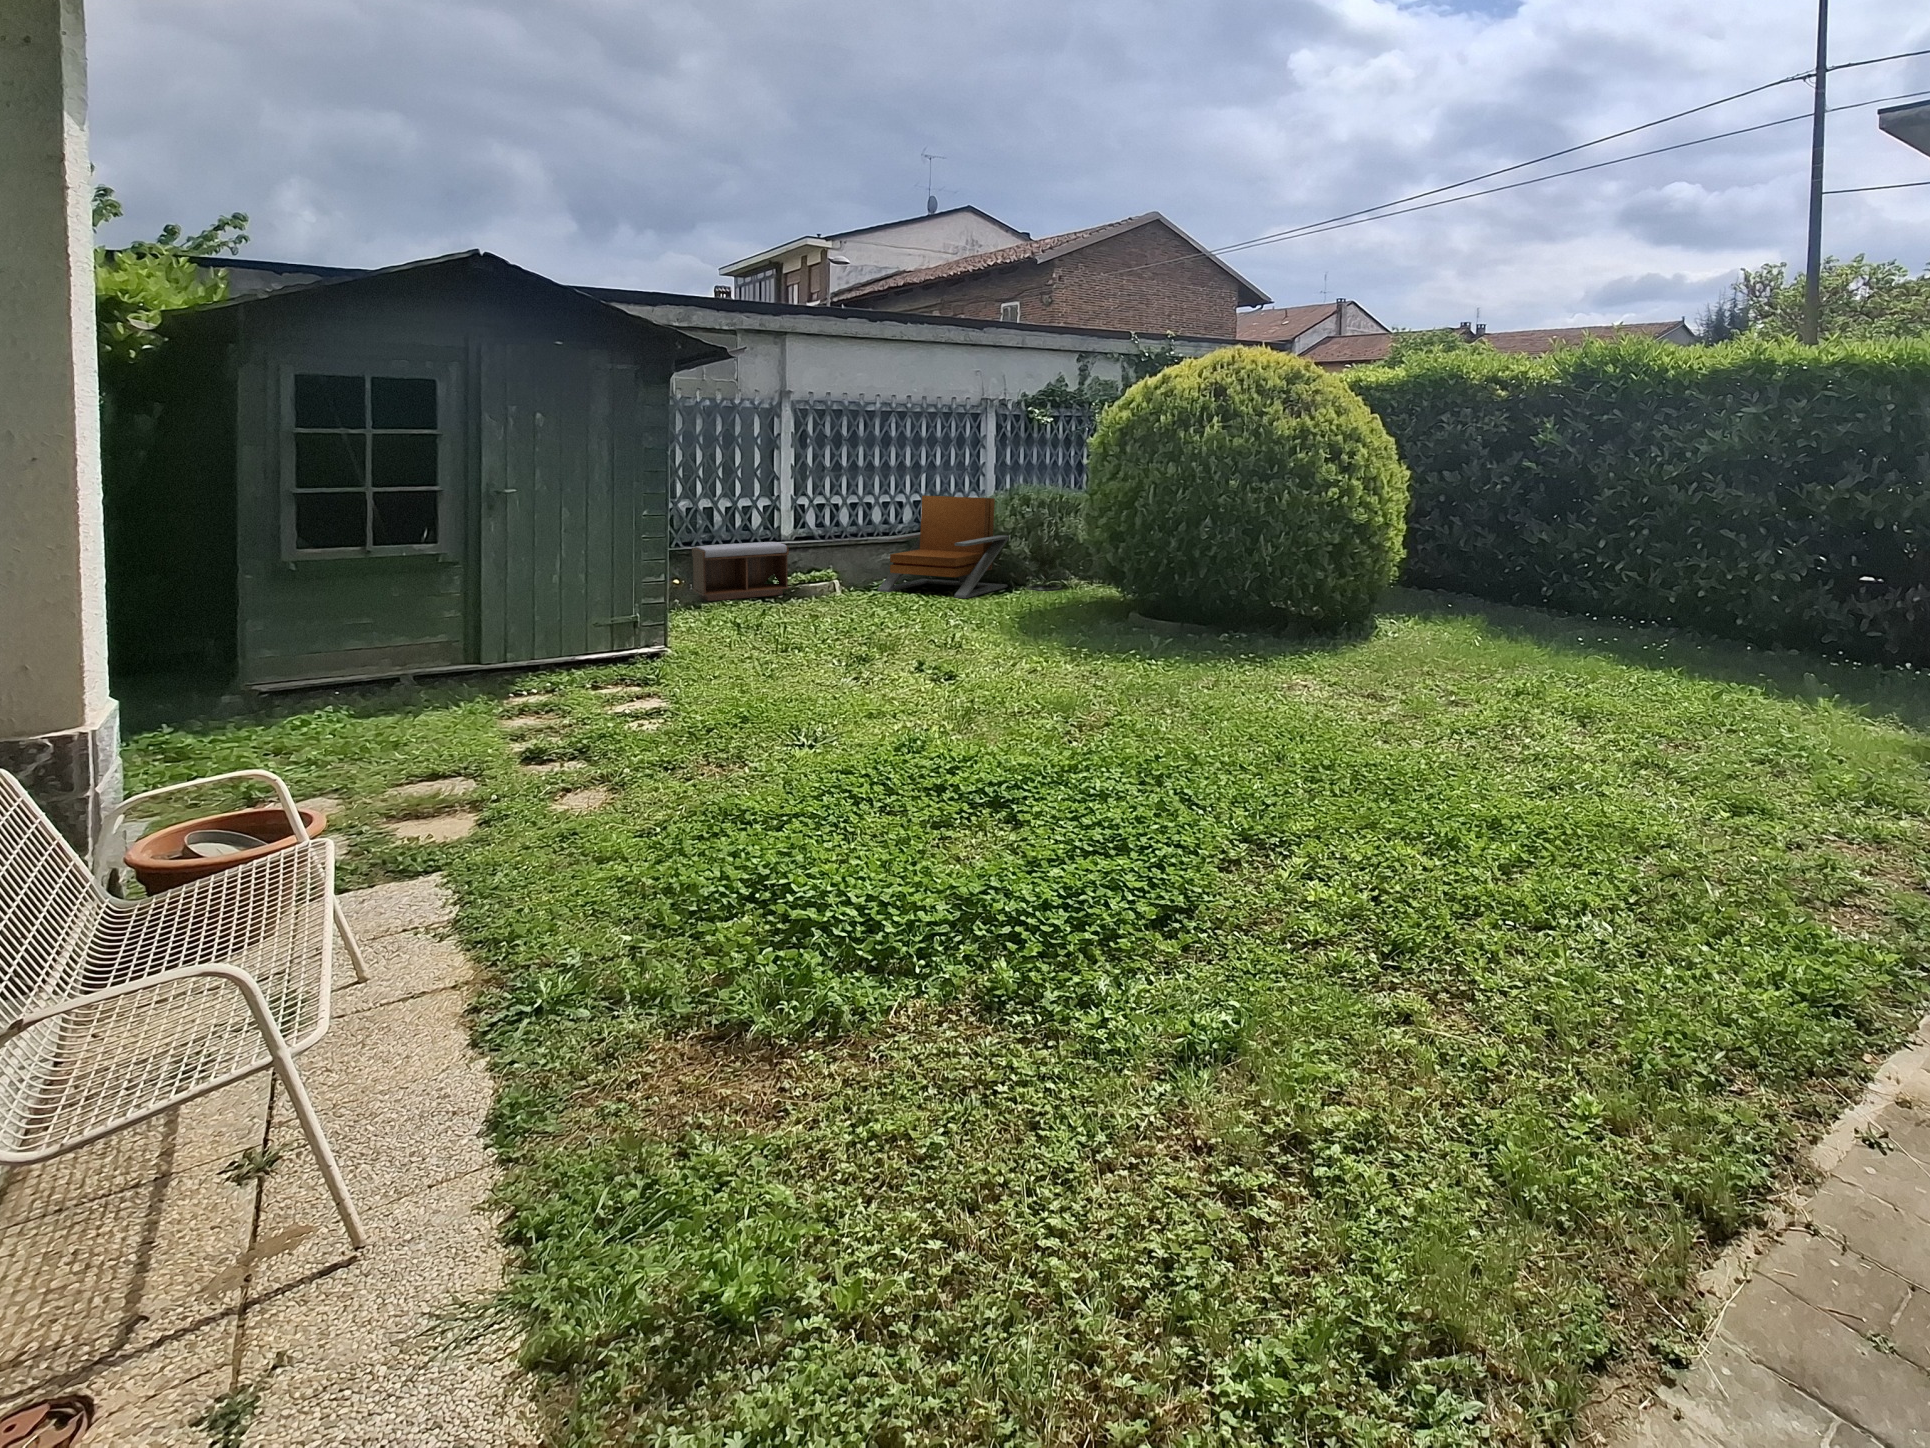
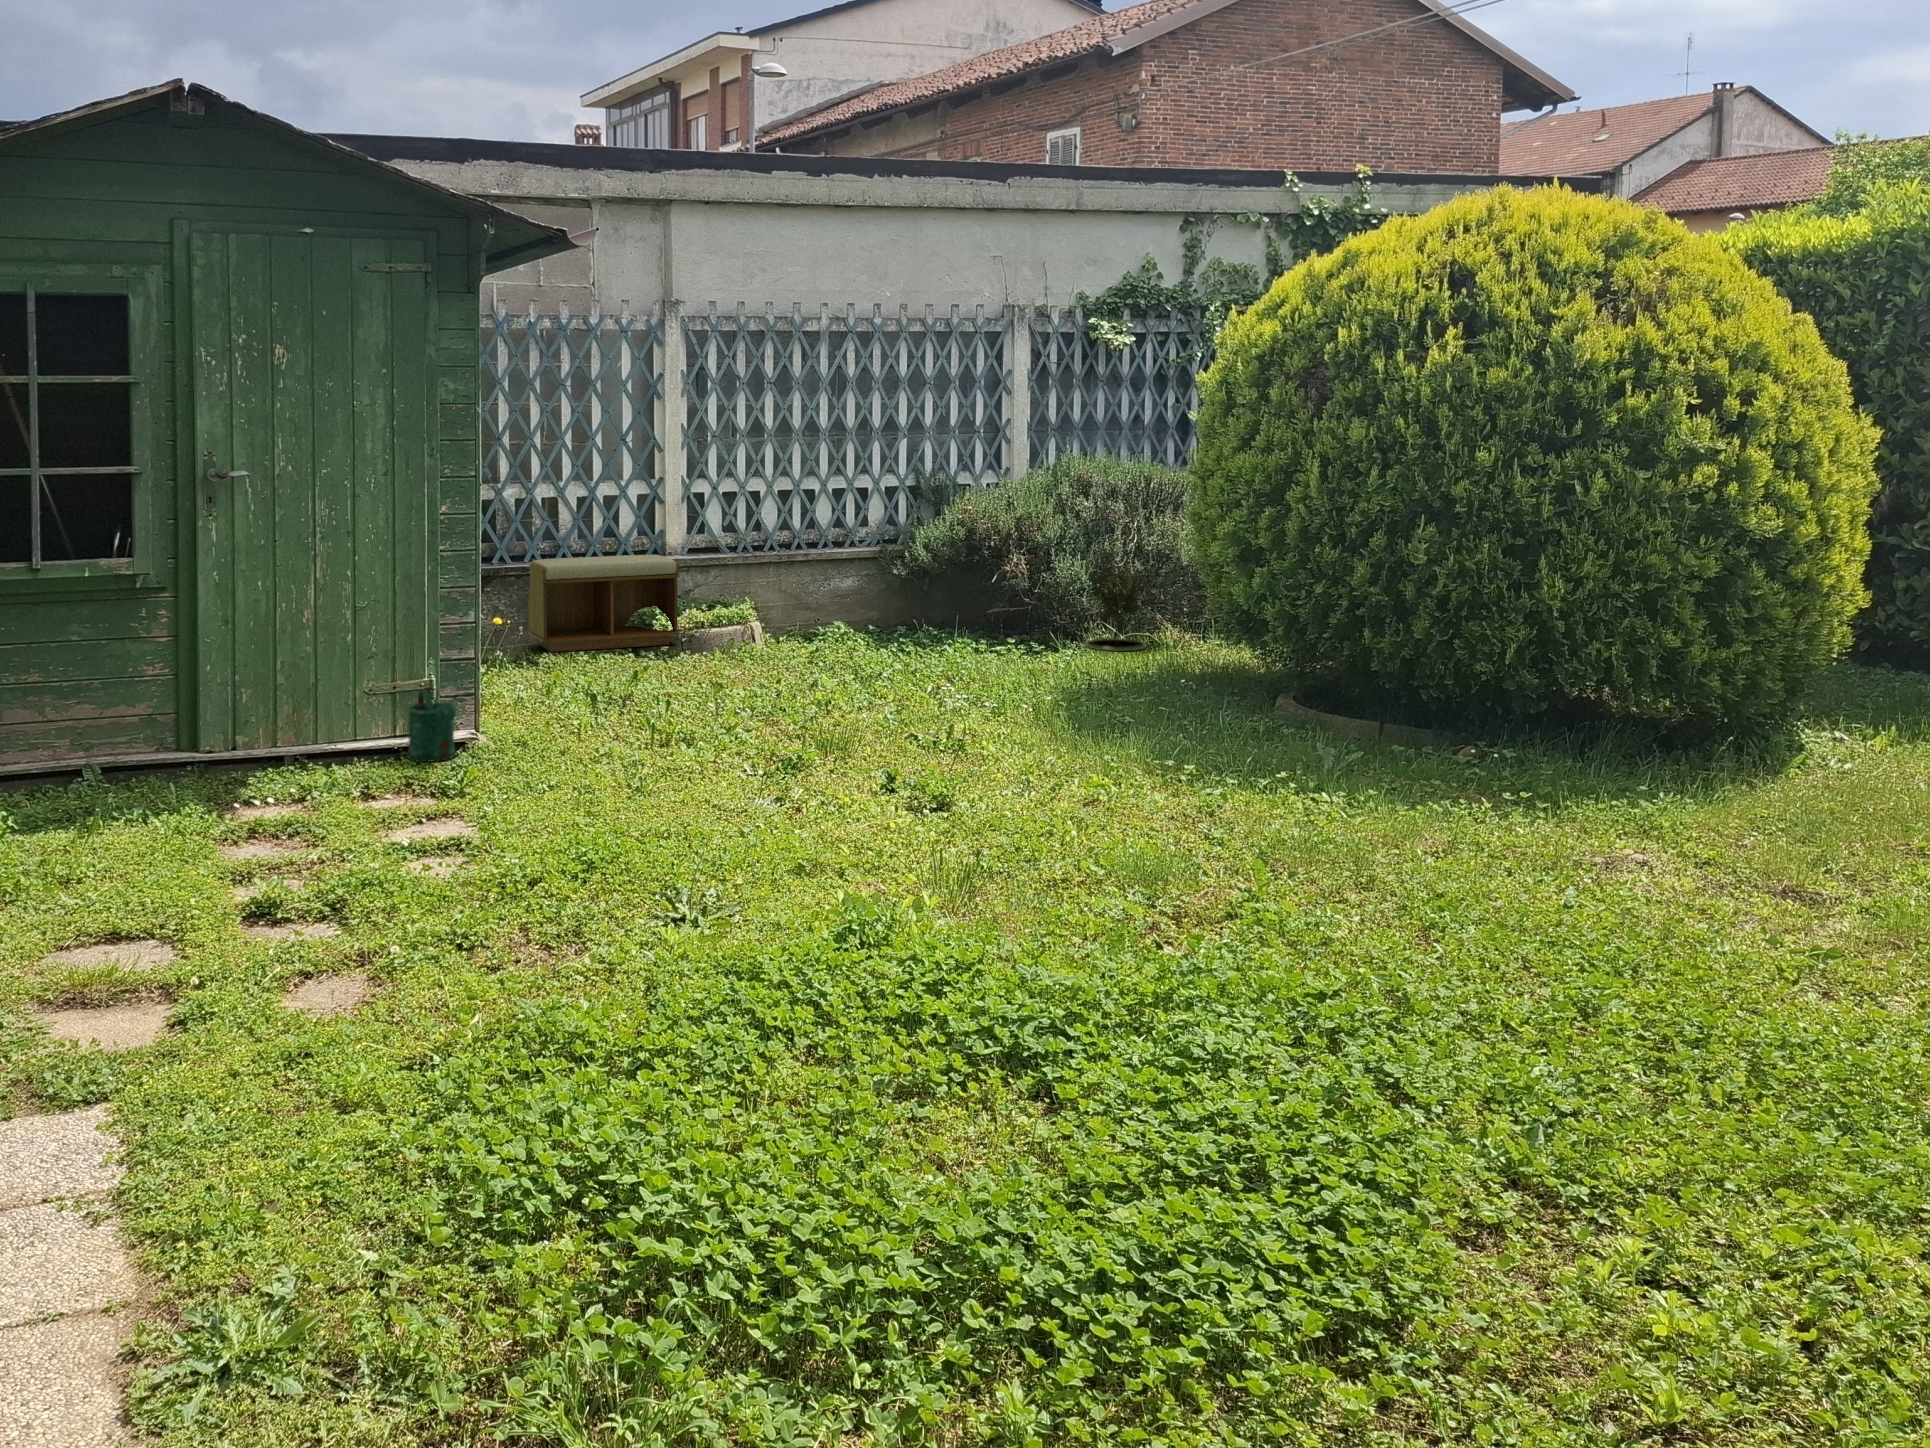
lounge chair: present [878,496,1009,598] -> none [826,478,1054,661]
watering can: none [622,624,654,667] -> present [408,690,456,762]

